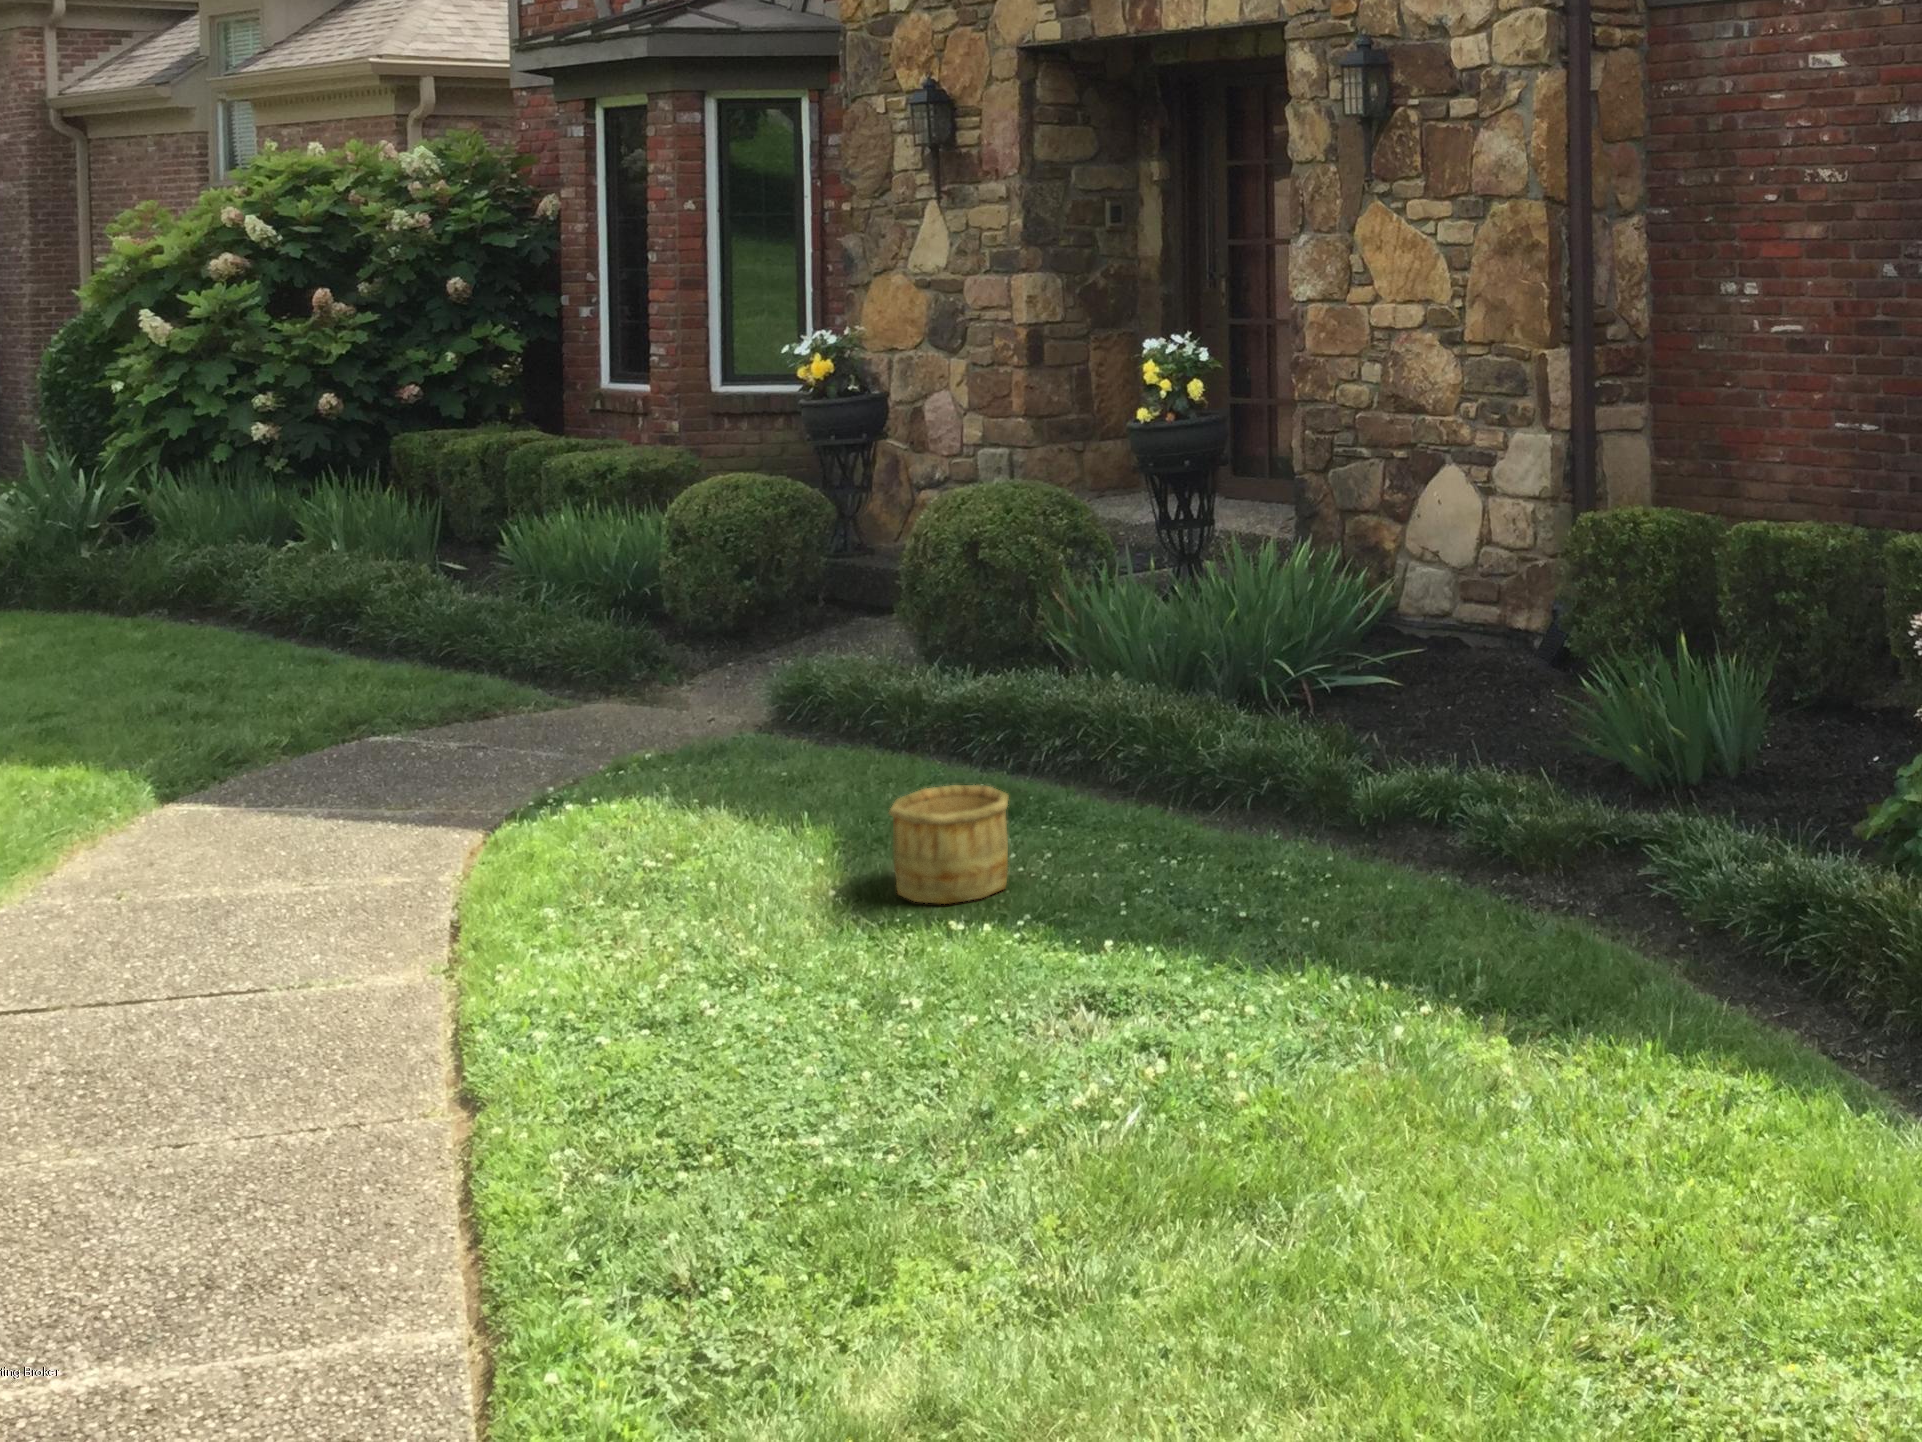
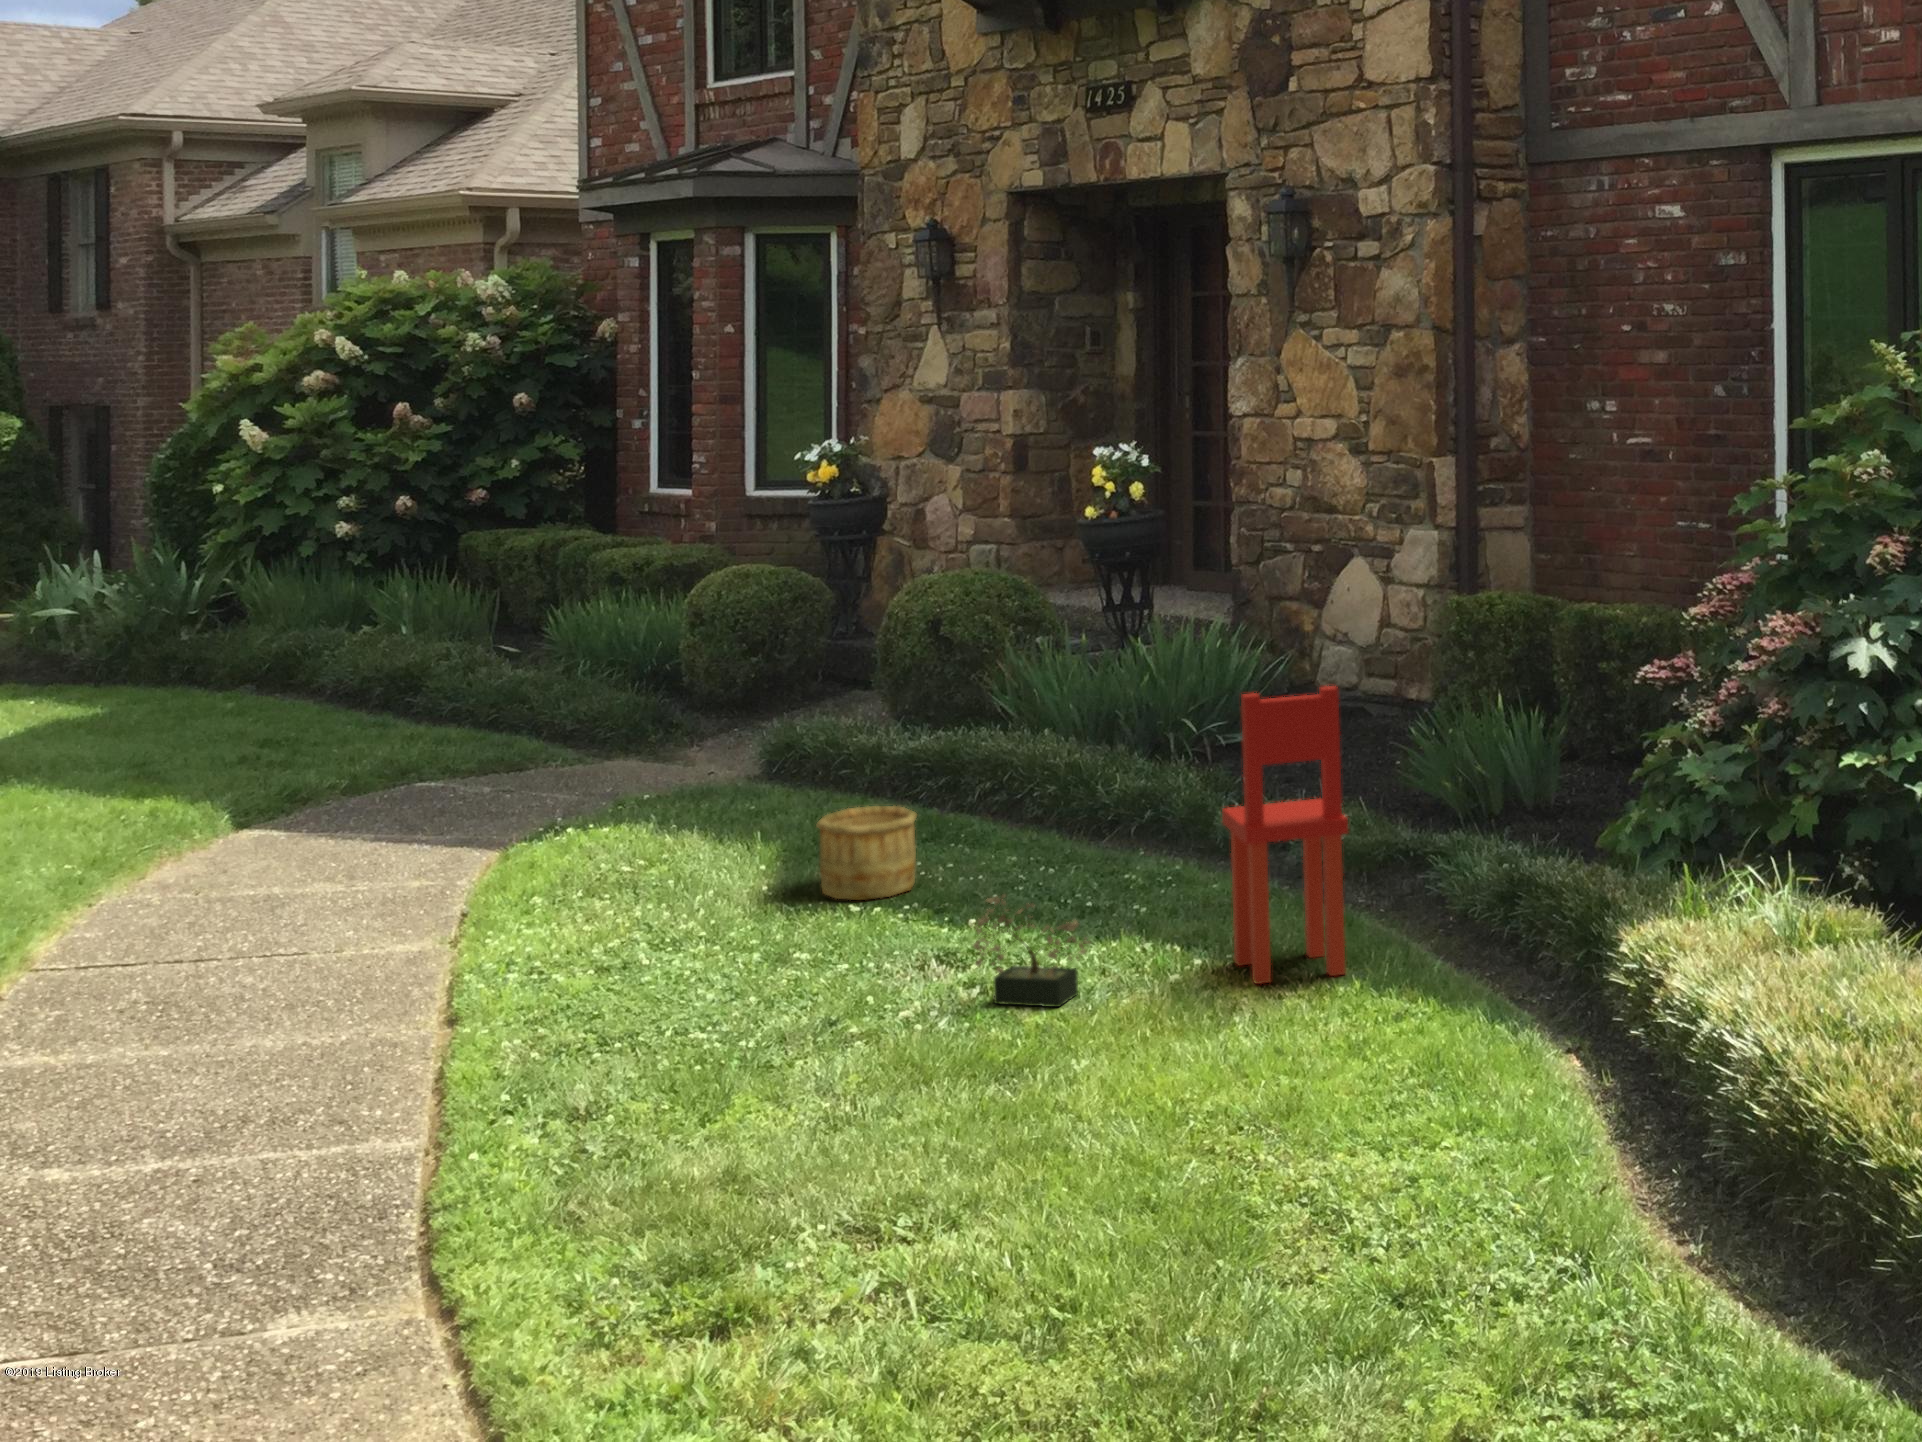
chair: none [1441,657,1614,1038] -> present [1222,686,1348,984]
decorative plant: none [1137,926,1292,1076] -> present [973,895,1089,1007]

